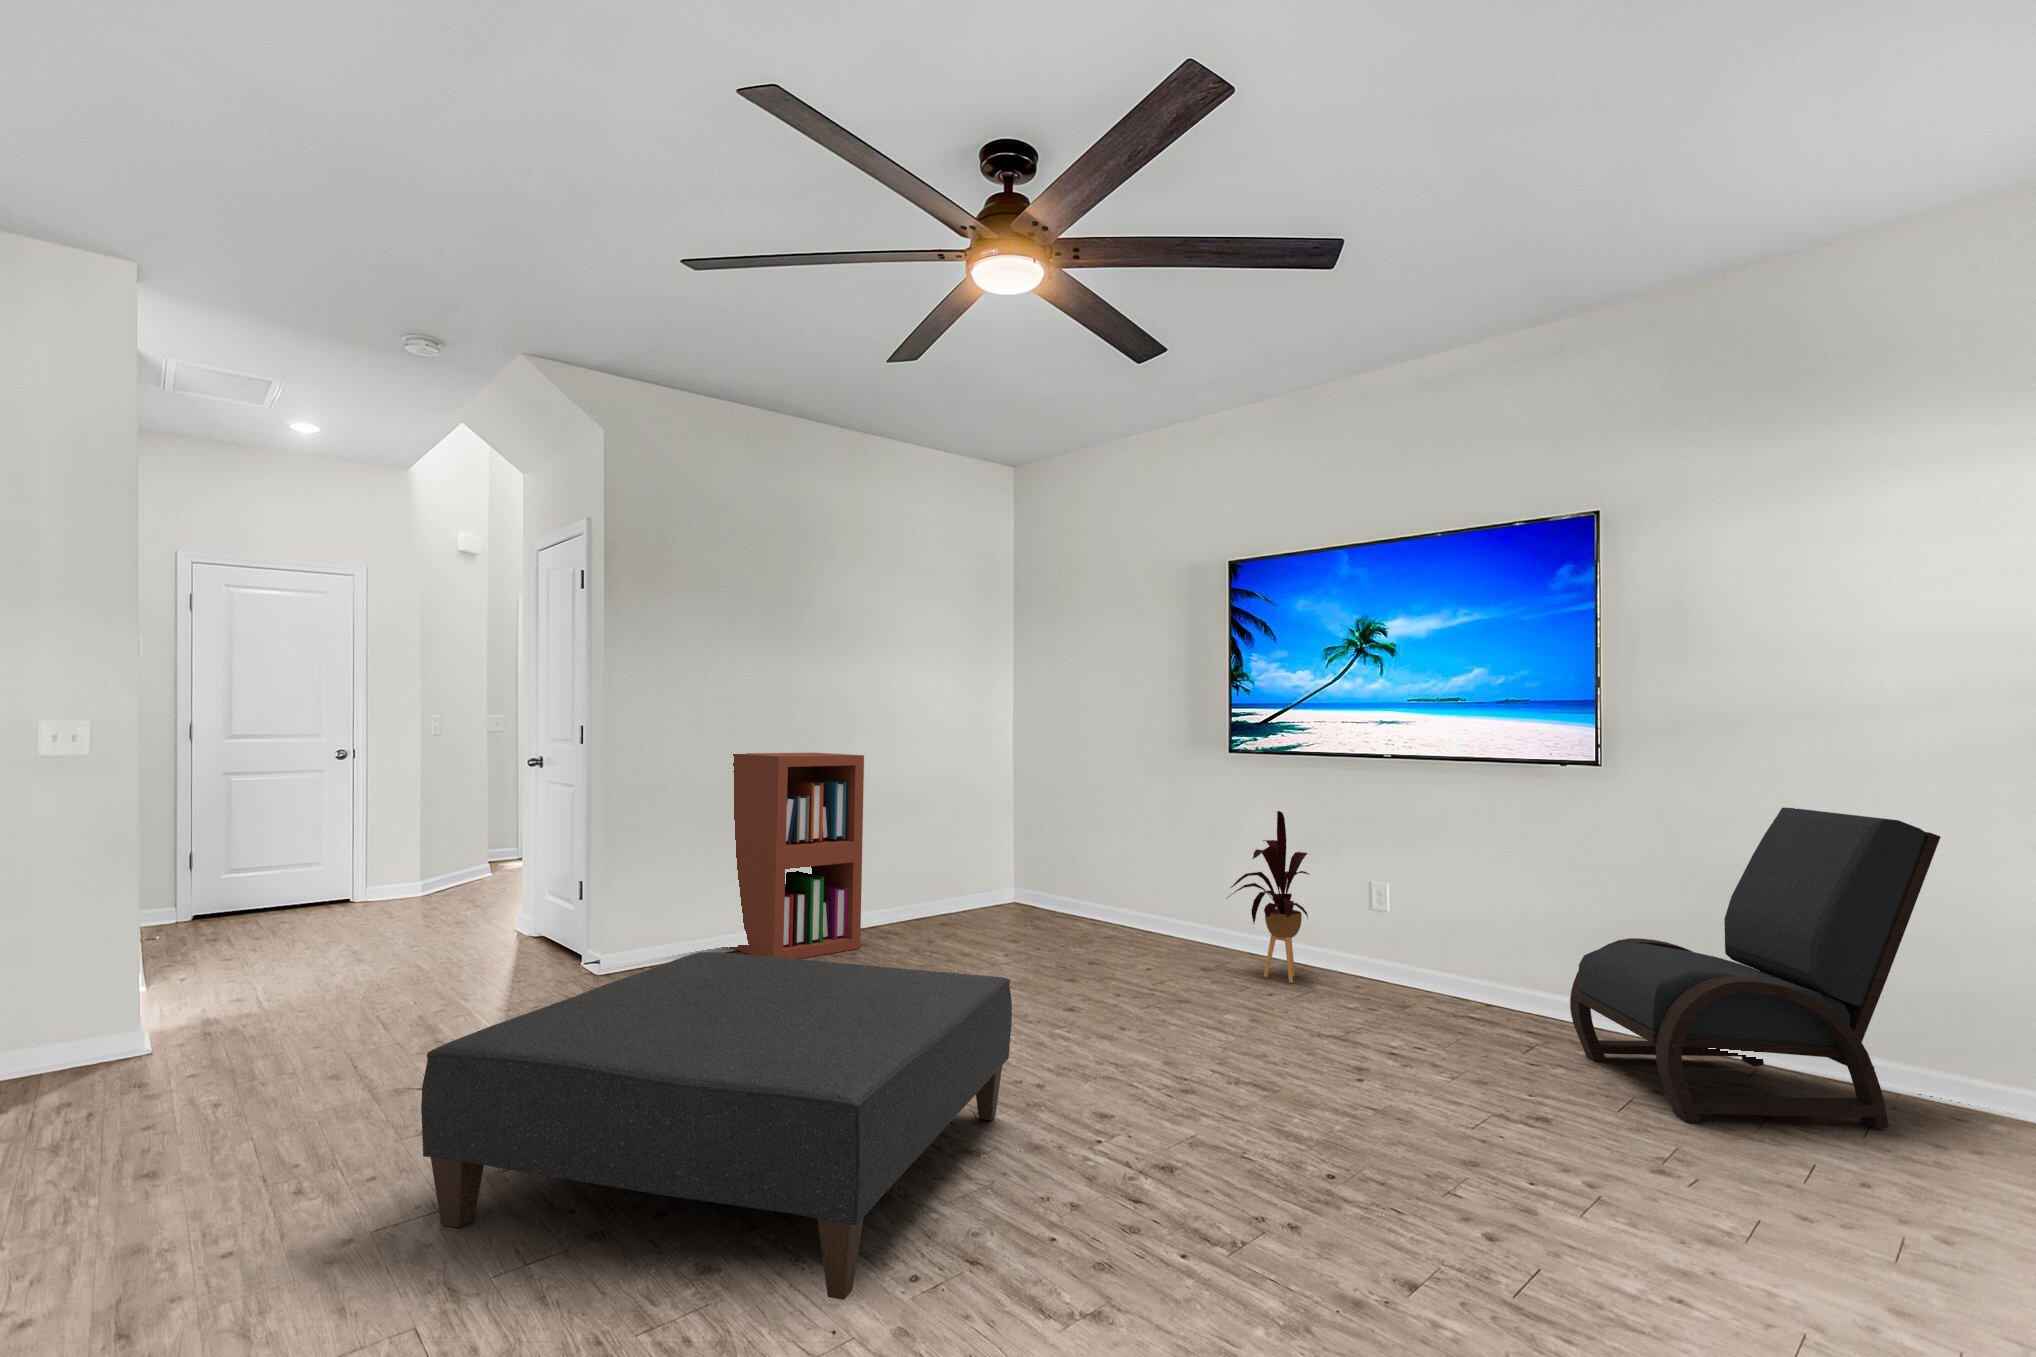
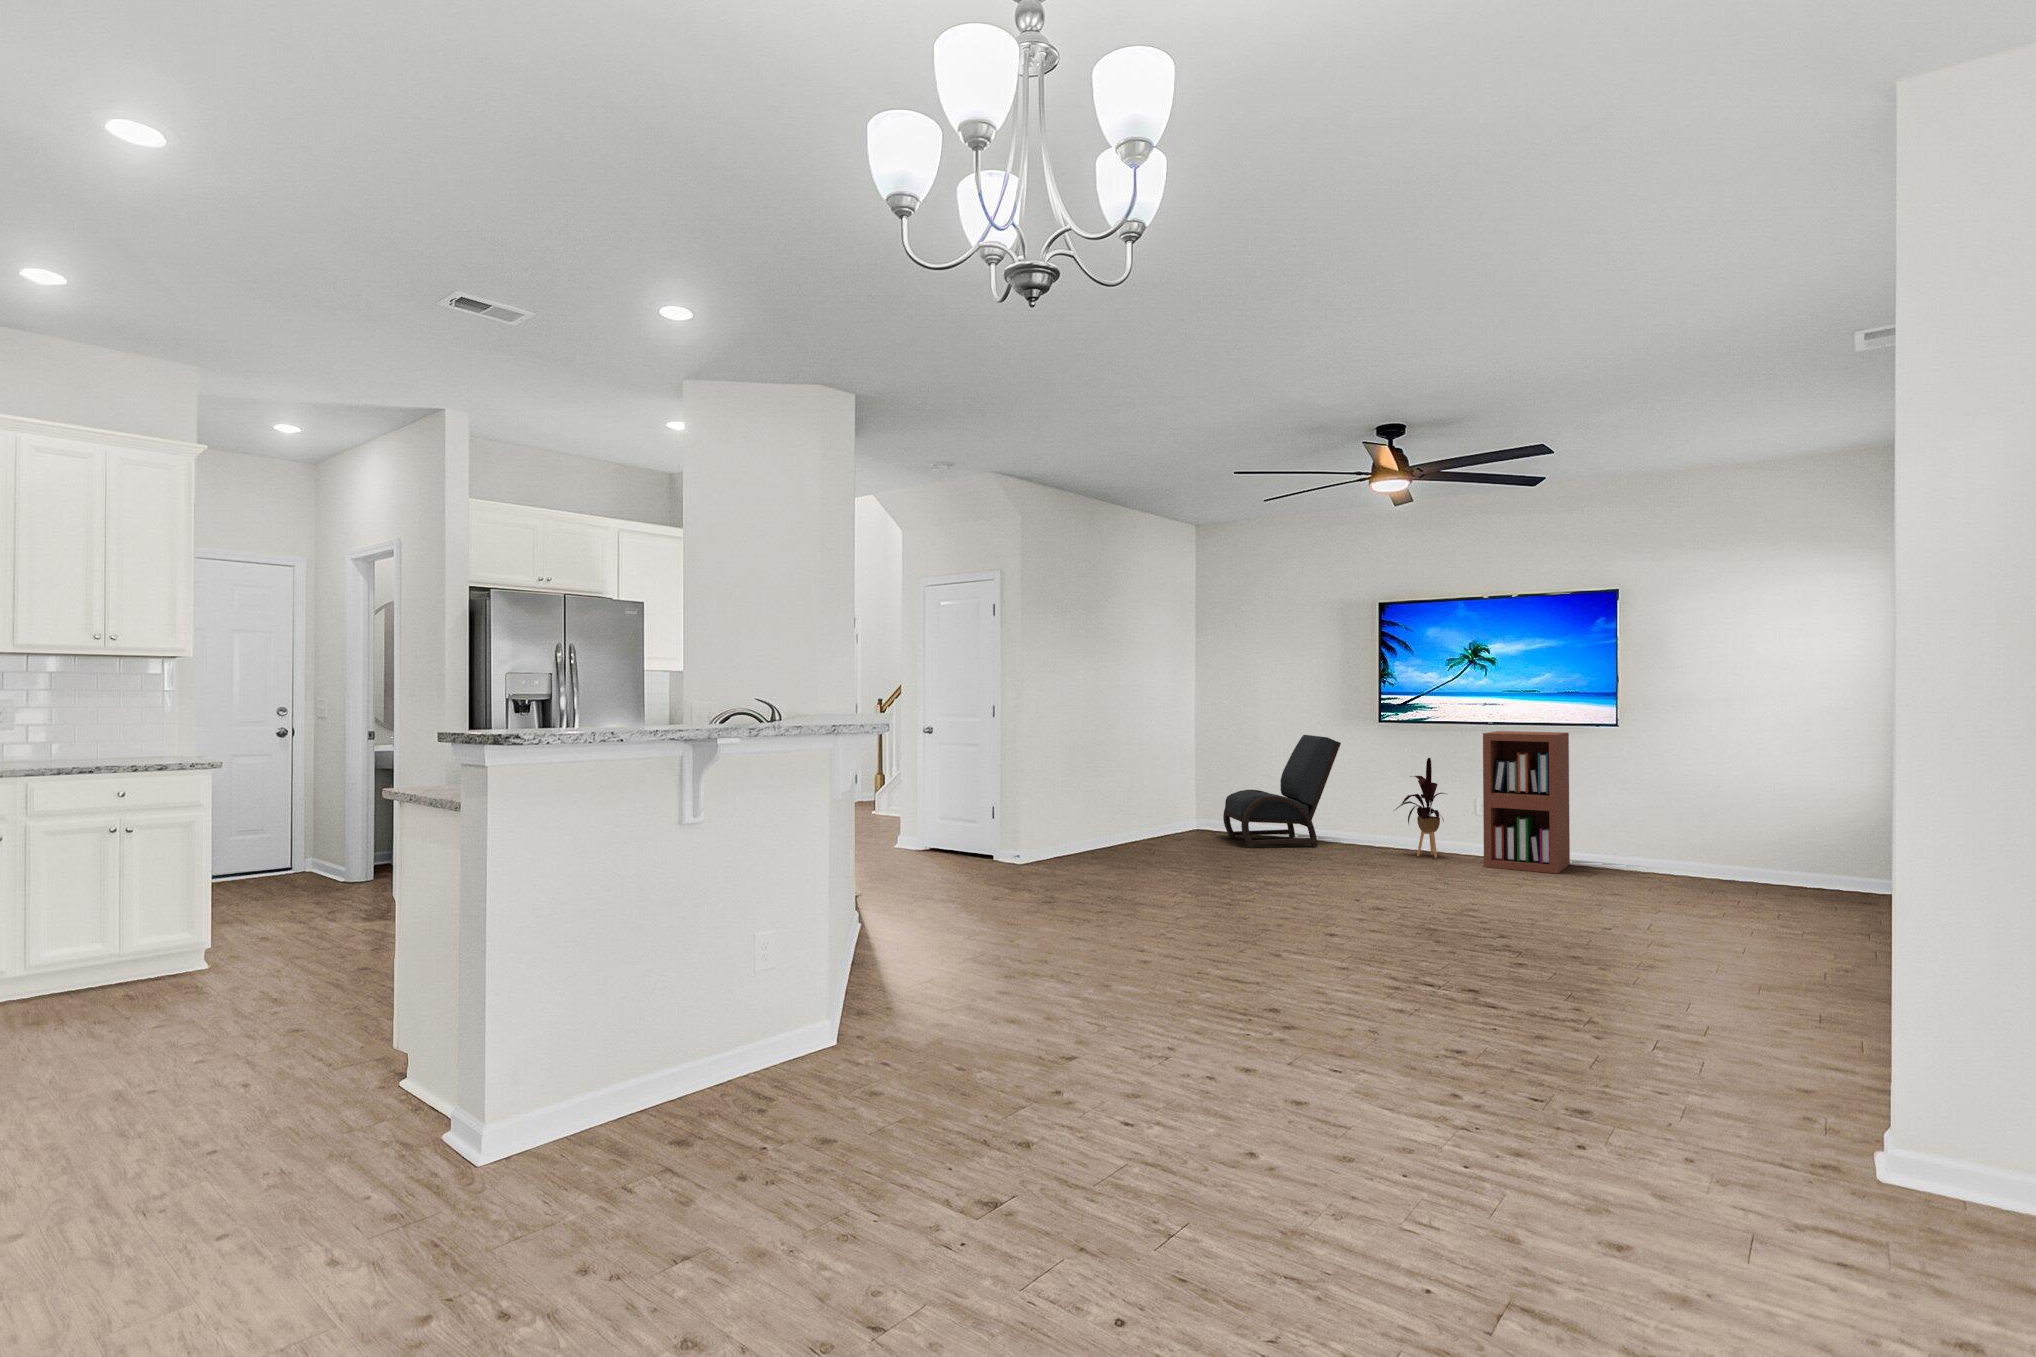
bookshelf: present [731,753,864,959] -> present [1483,731,1570,874]
lounge chair: present [1570,808,1940,1129] -> present [1223,735,1341,848]
ottoman: present [421,952,1012,1300] -> none [1202,835,1425,941]

